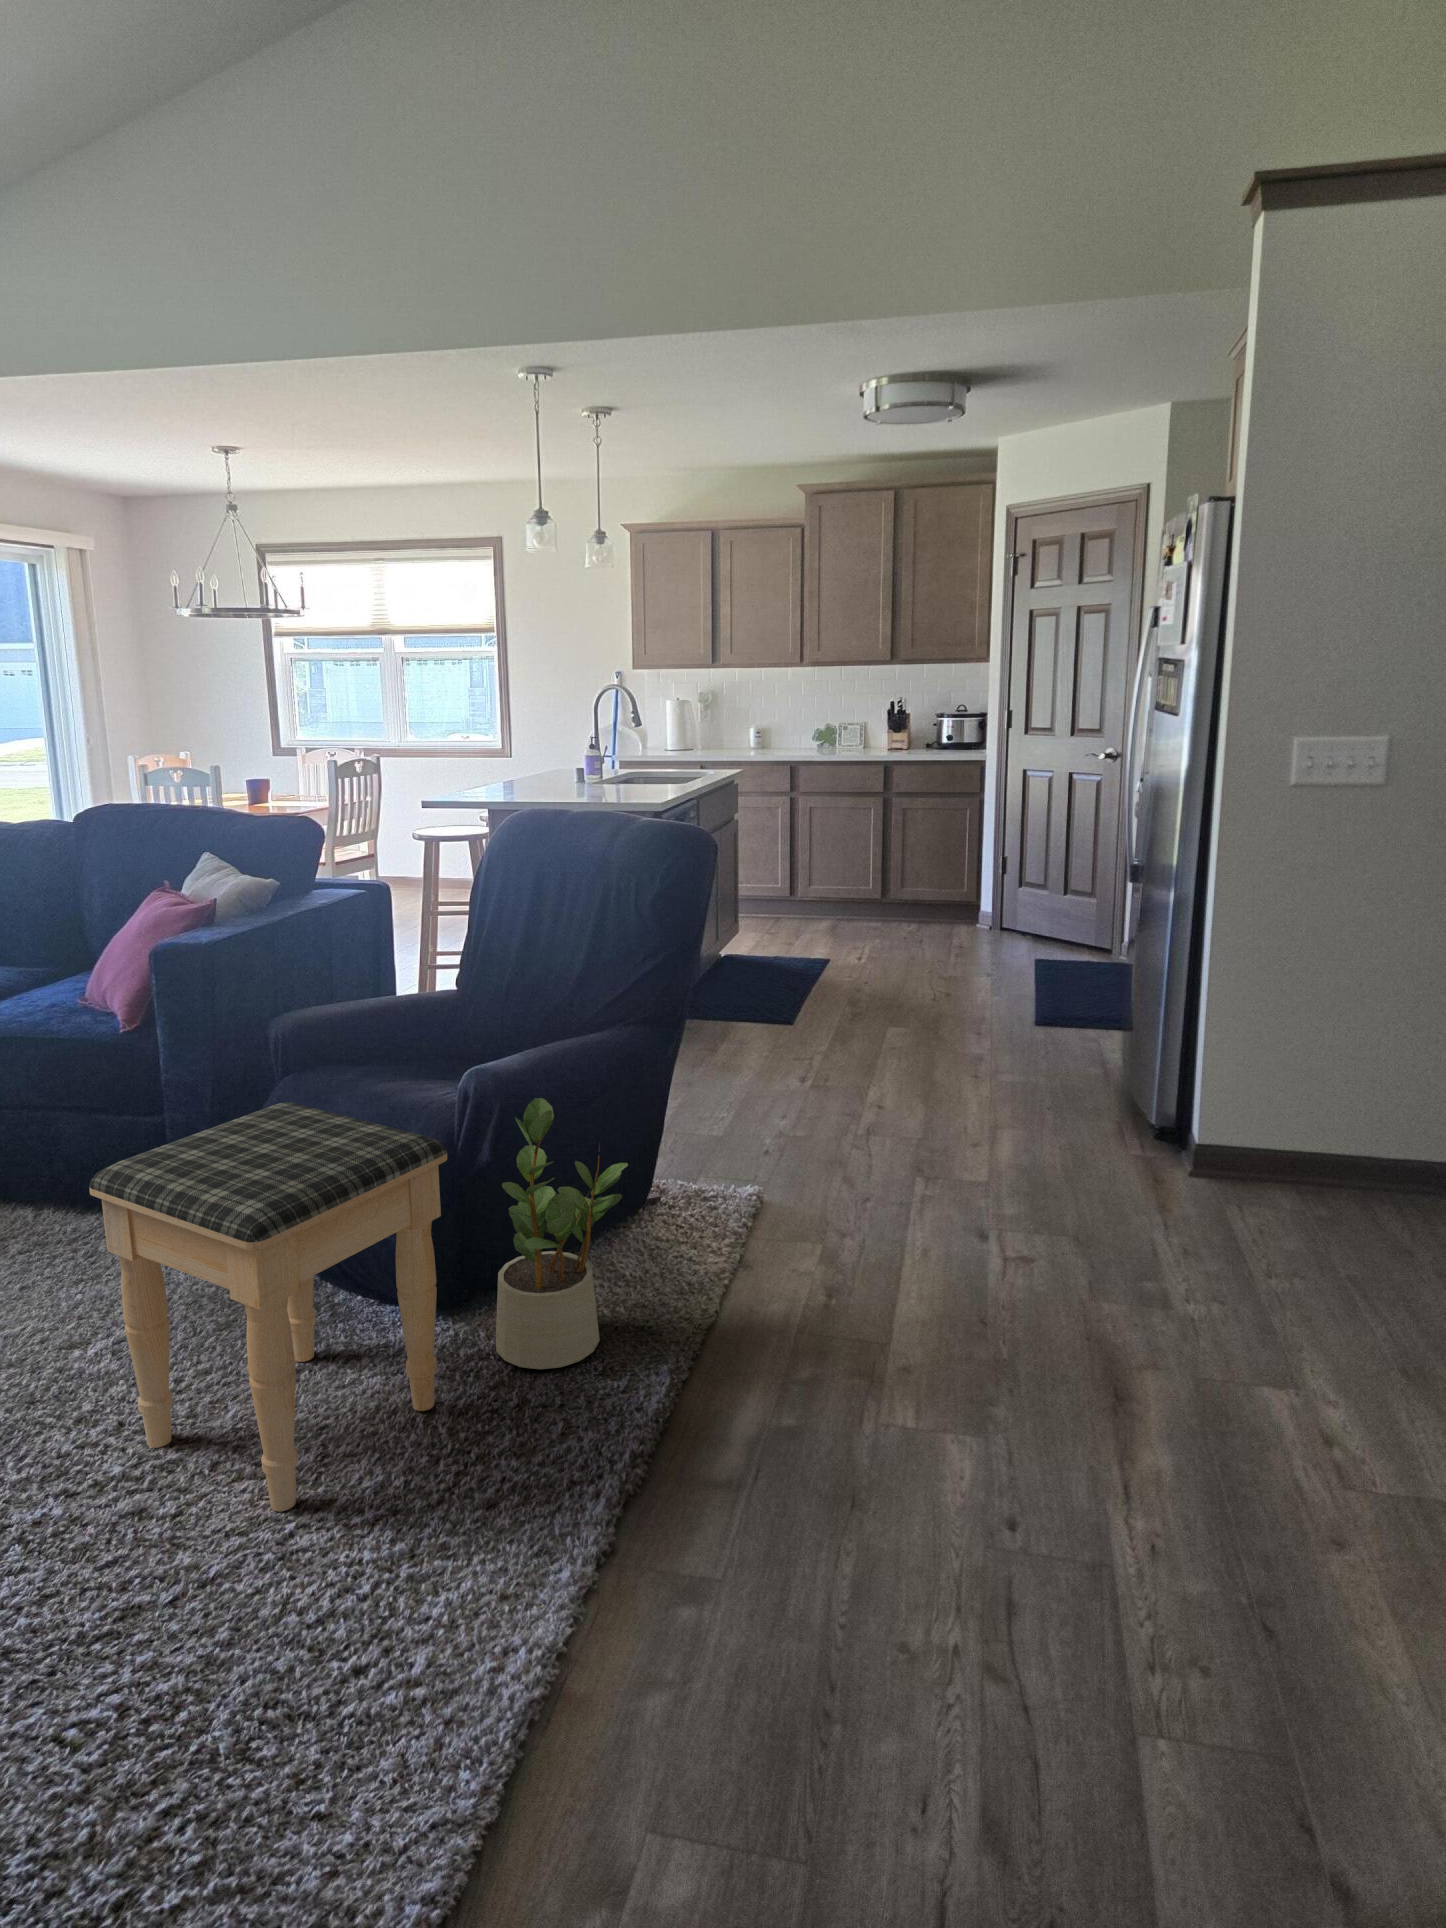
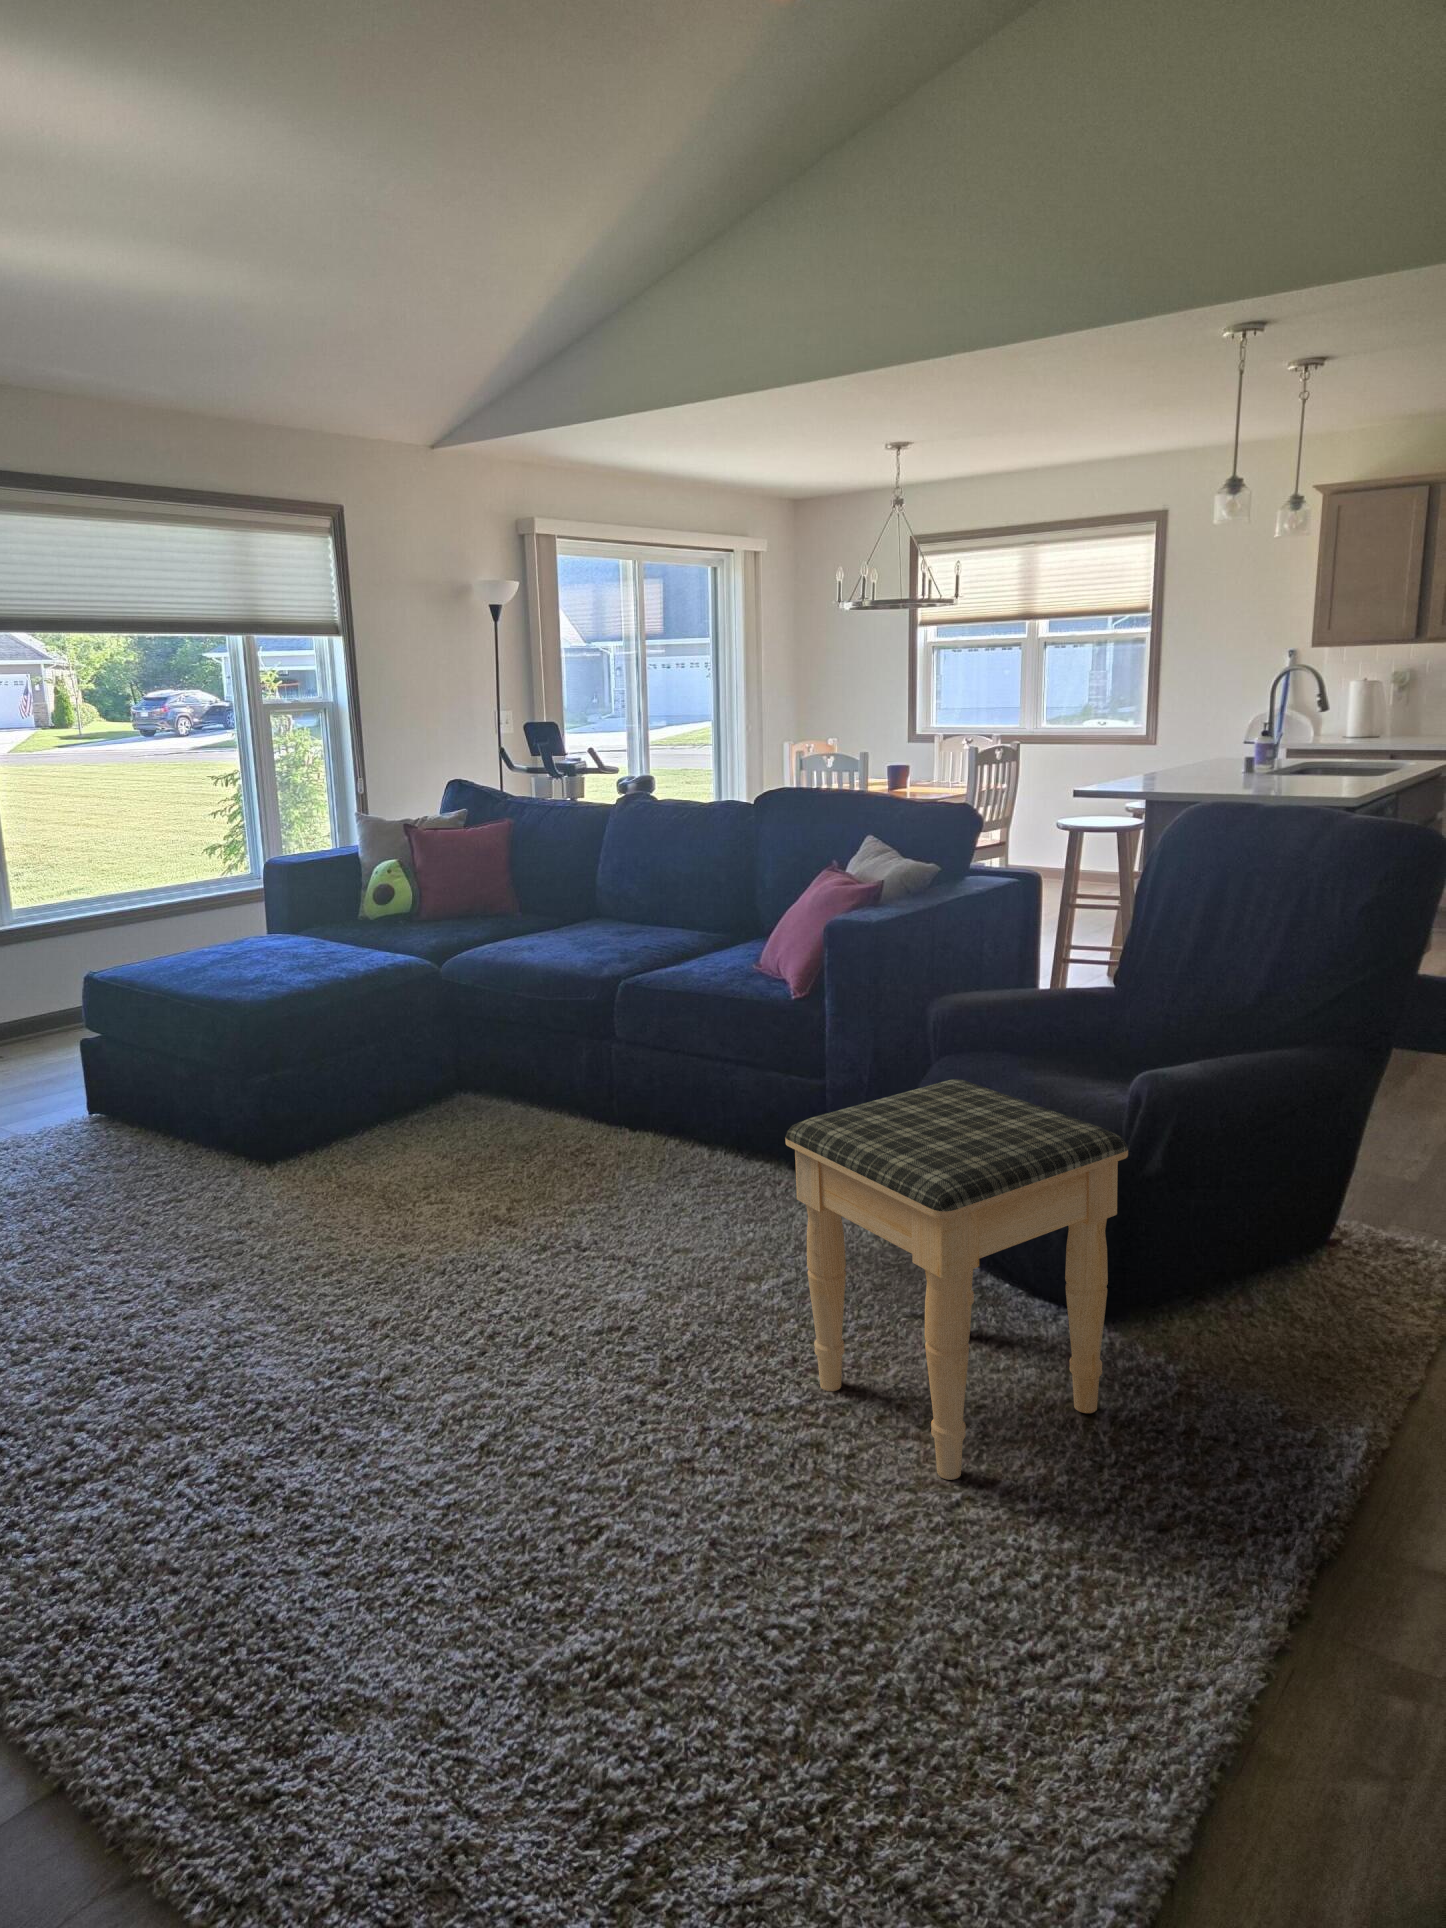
potted plant: present [496,1098,628,1369] -> none [1161,1103,1330,1400]

